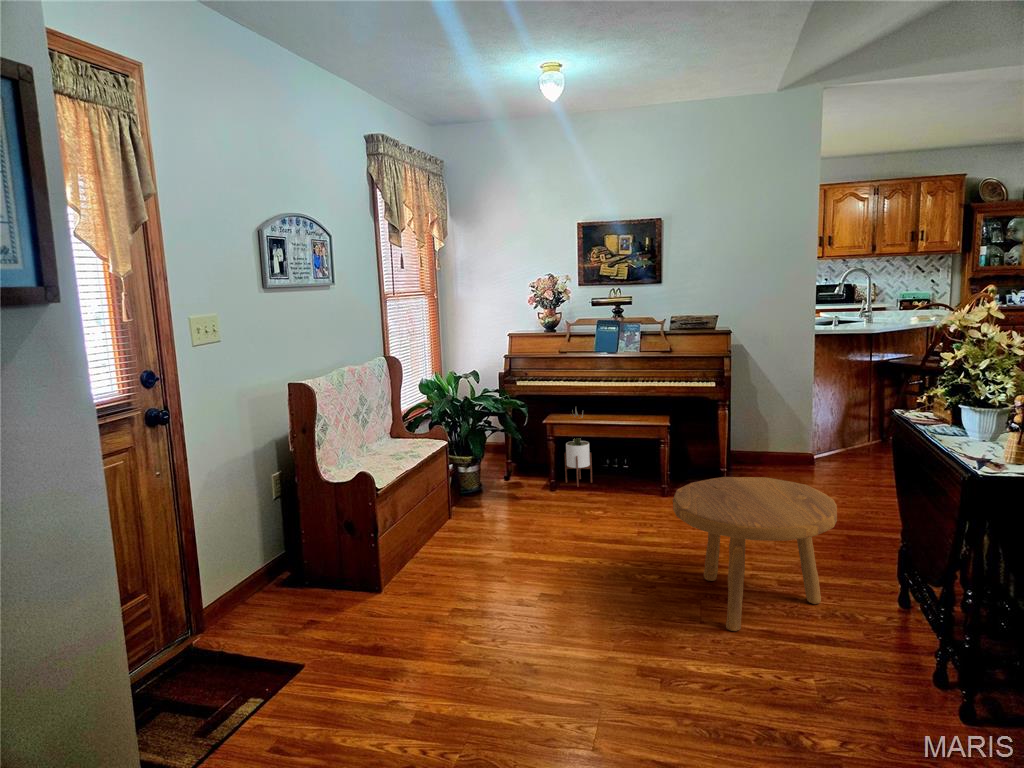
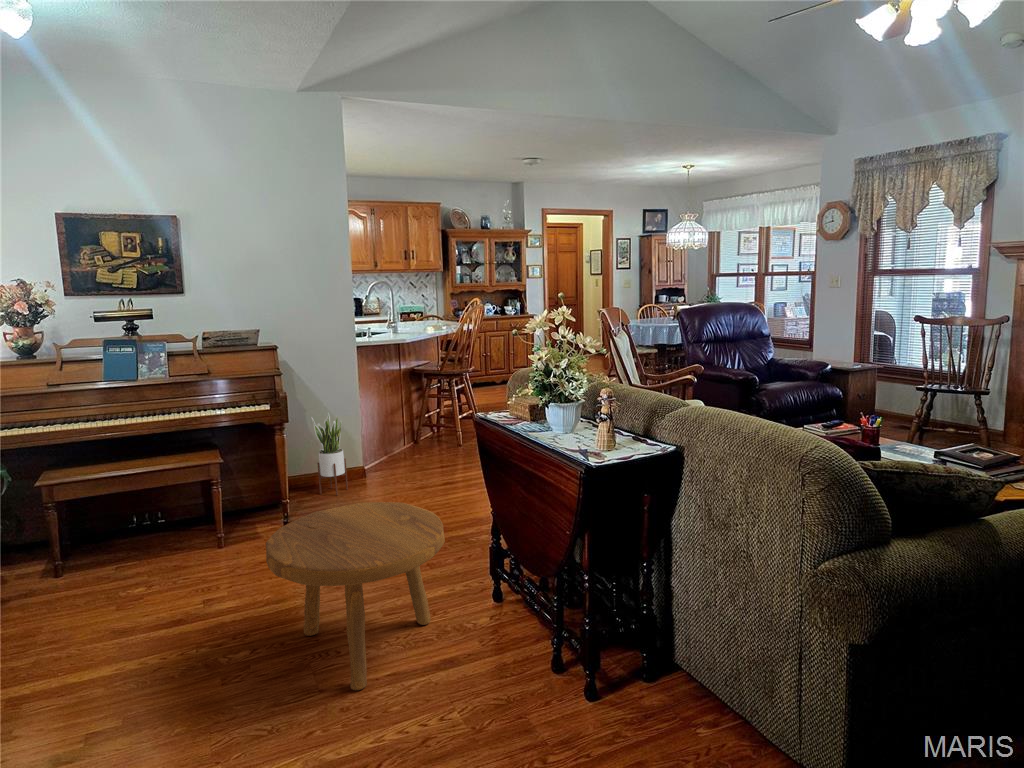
potted plant: present [565,408,592,487] -> present [311,413,348,495]

